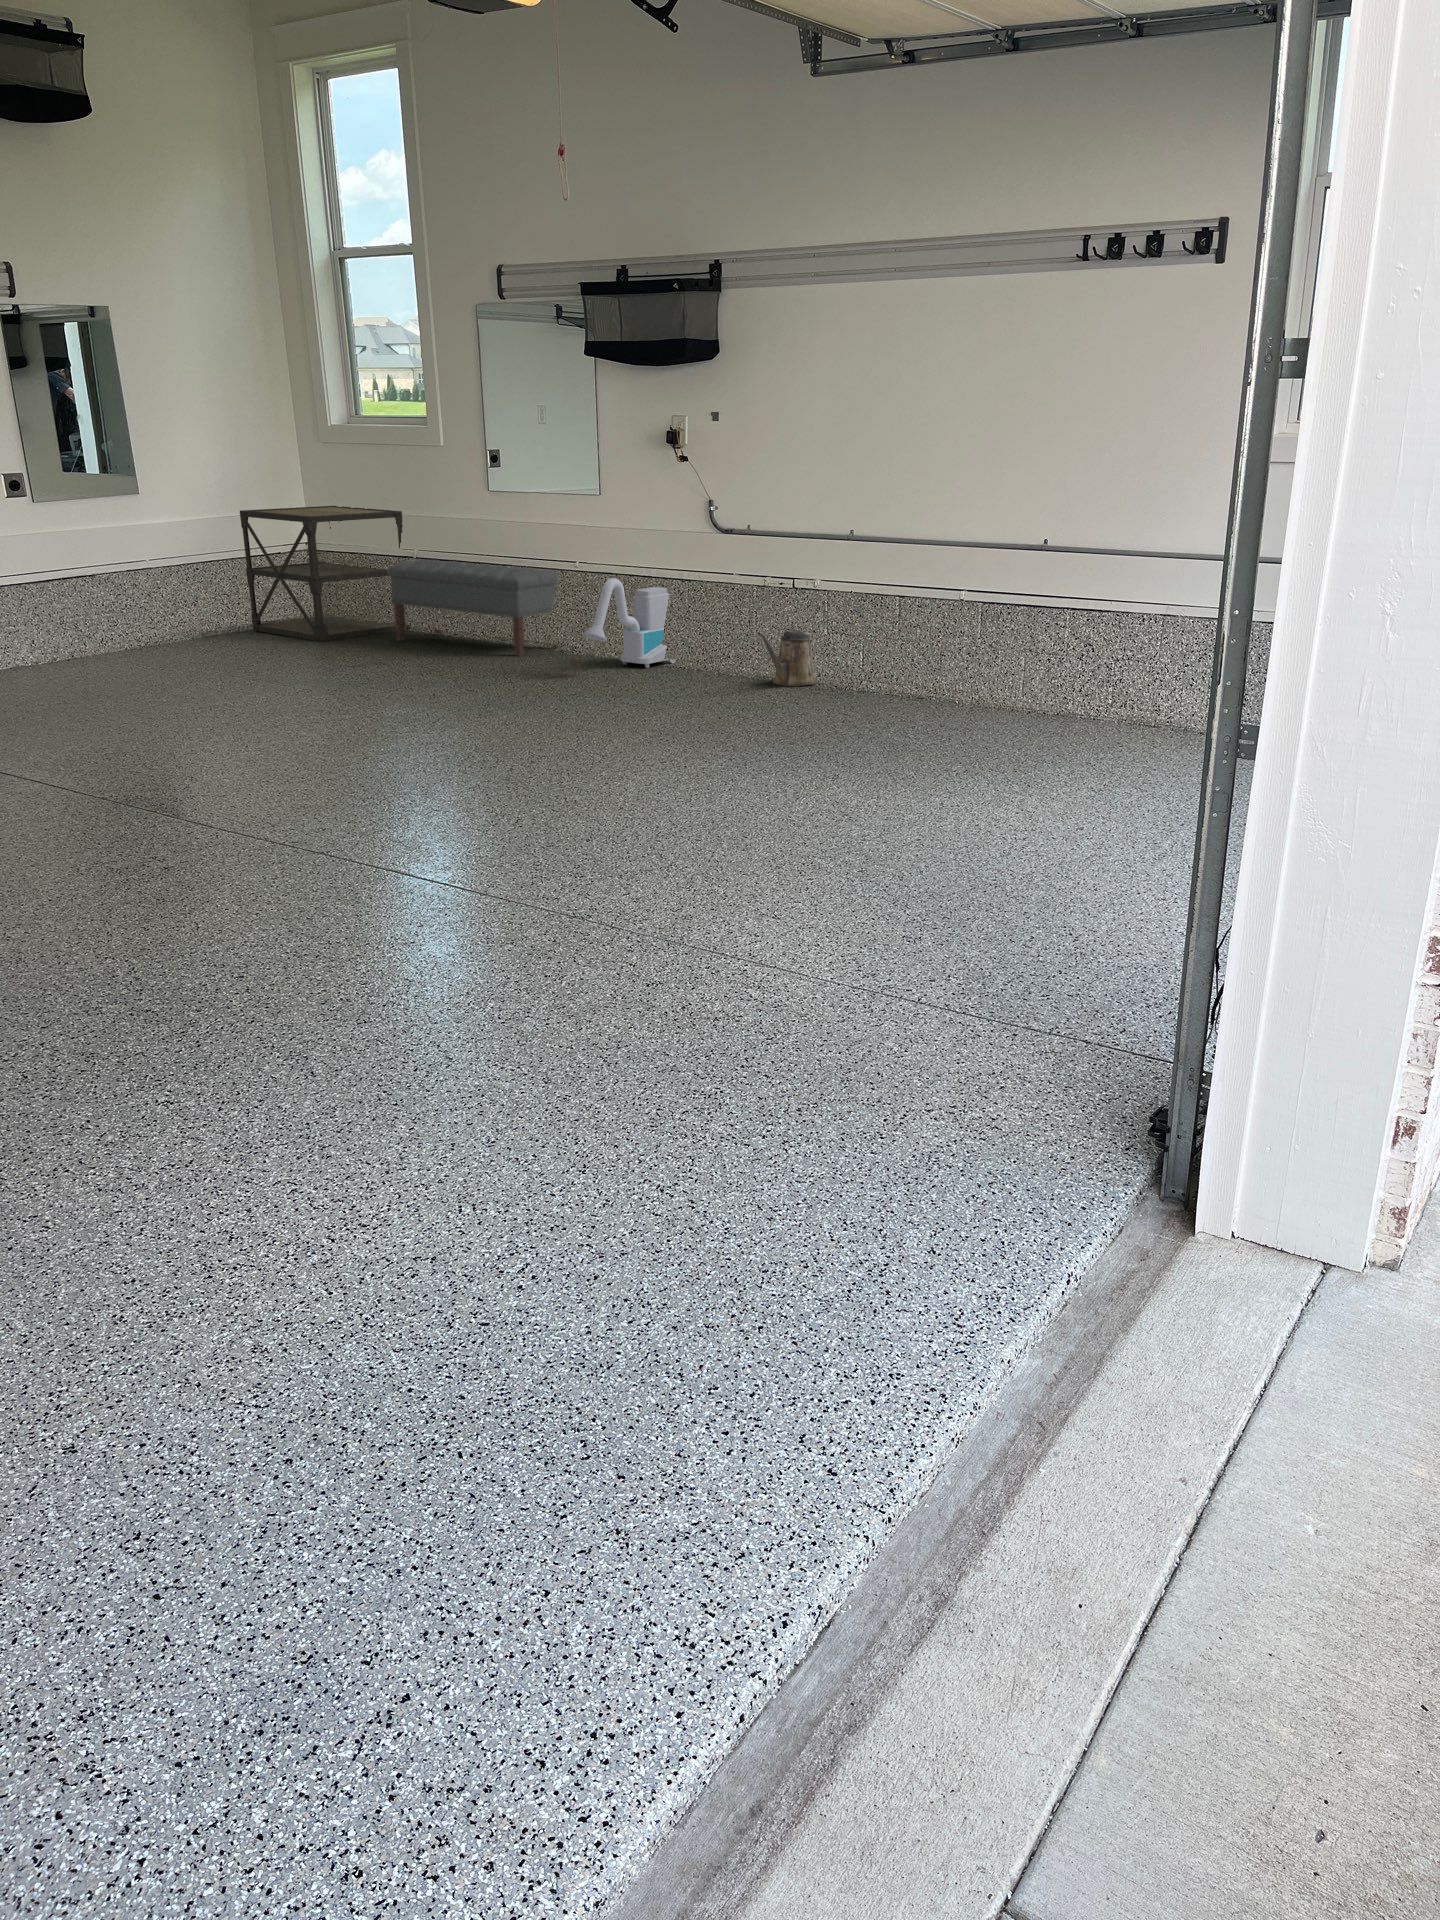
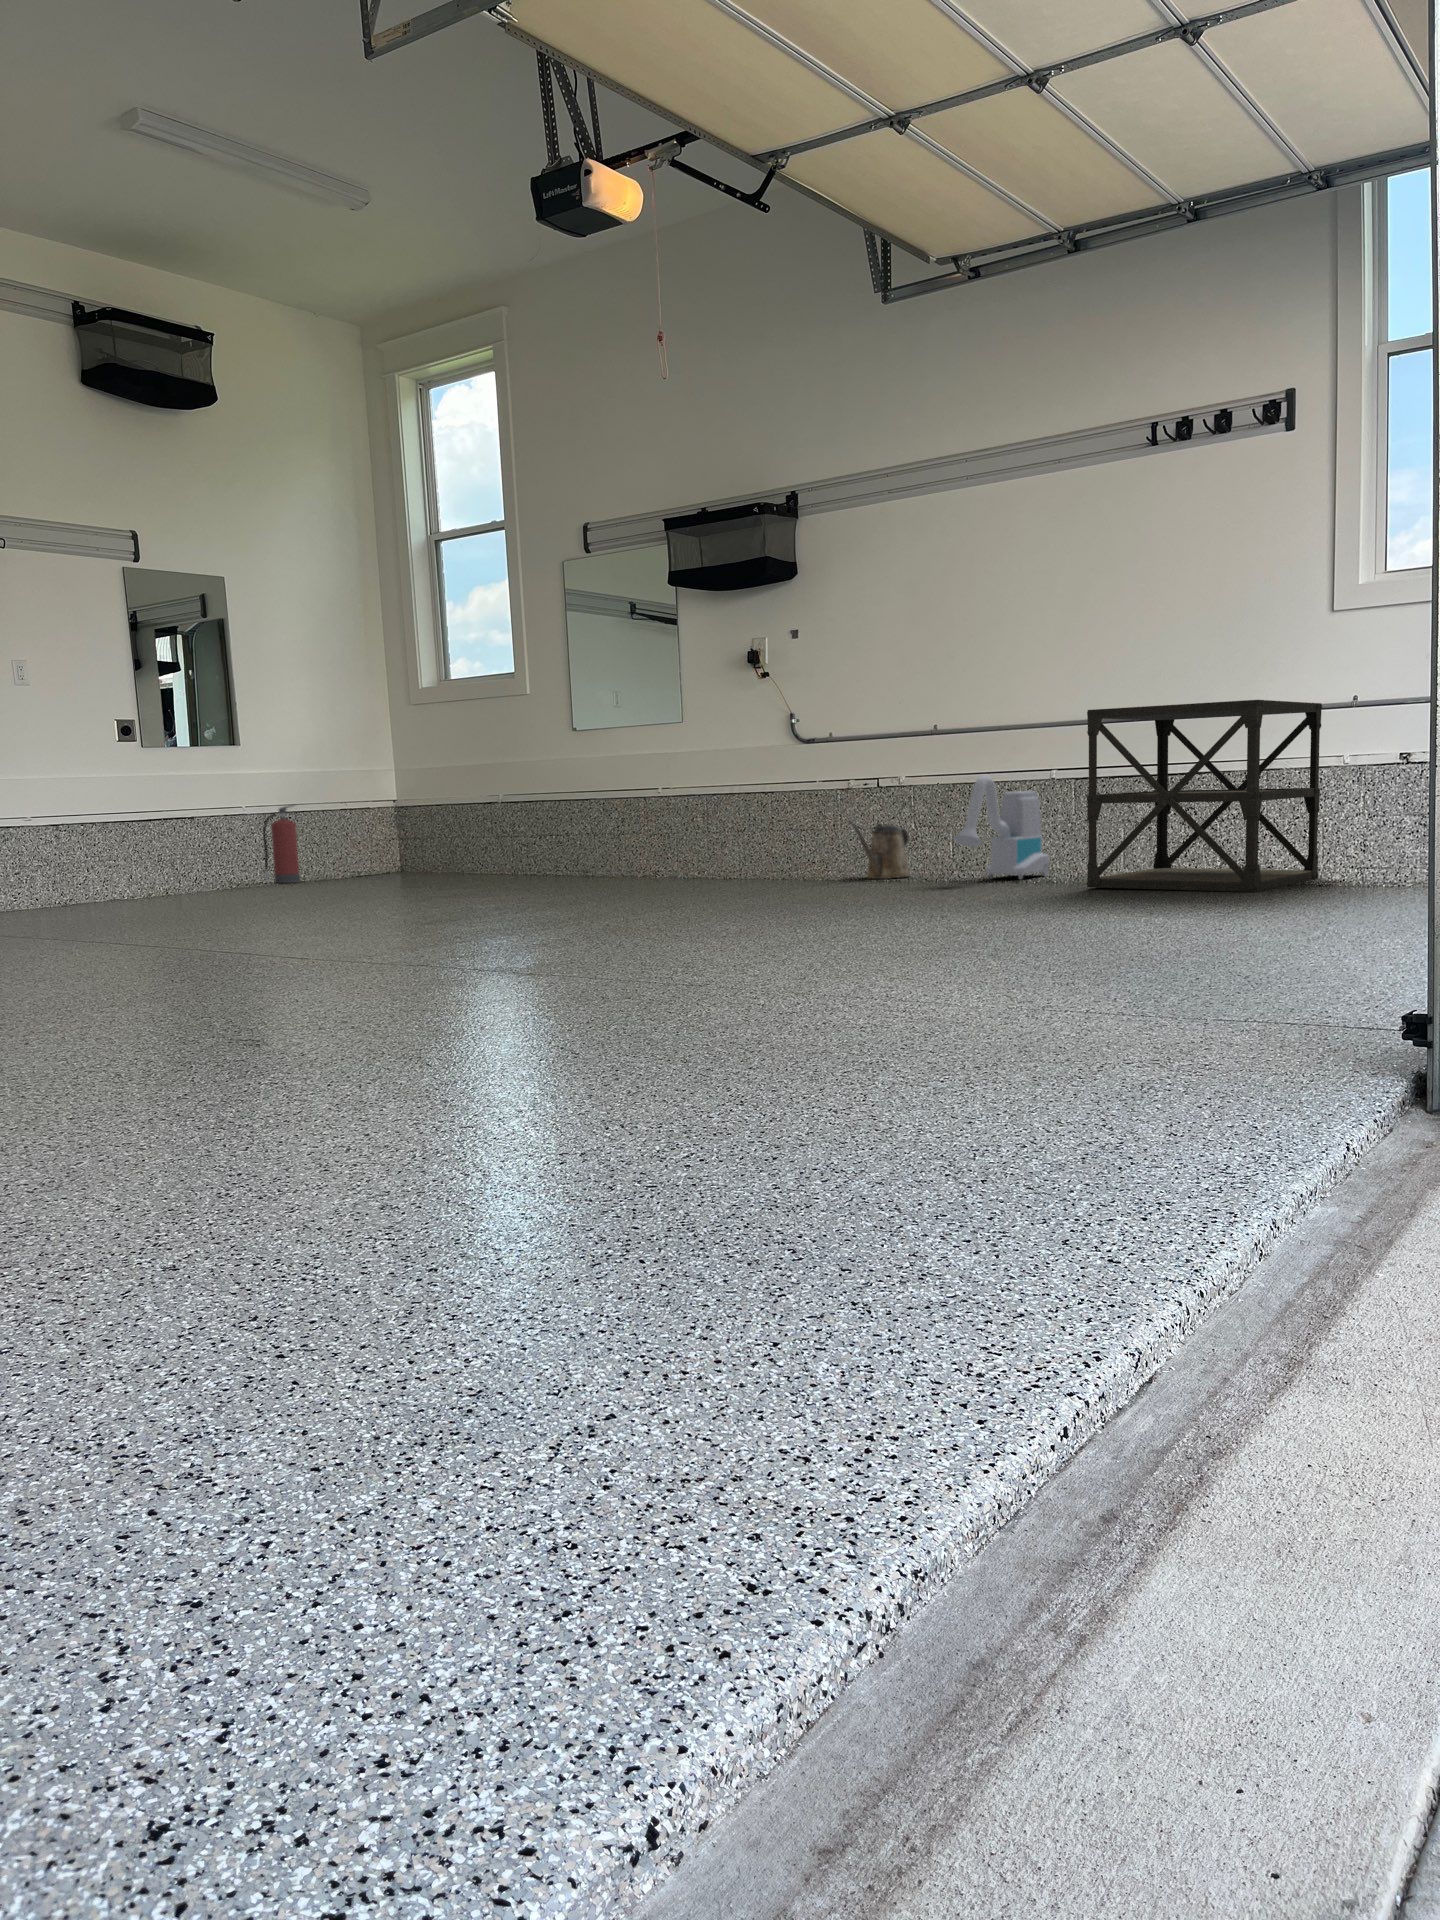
shelving unit: present [240,506,410,642] -> present [1087,700,1322,892]
fire extinguisher: none [181,552,222,635] -> present [263,804,300,883]
bench: present [388,560,560,656] -> none [469,796,643,879]
vacuum cleaner: present [583,578,676,668] -> present [953,775,1049,879]

